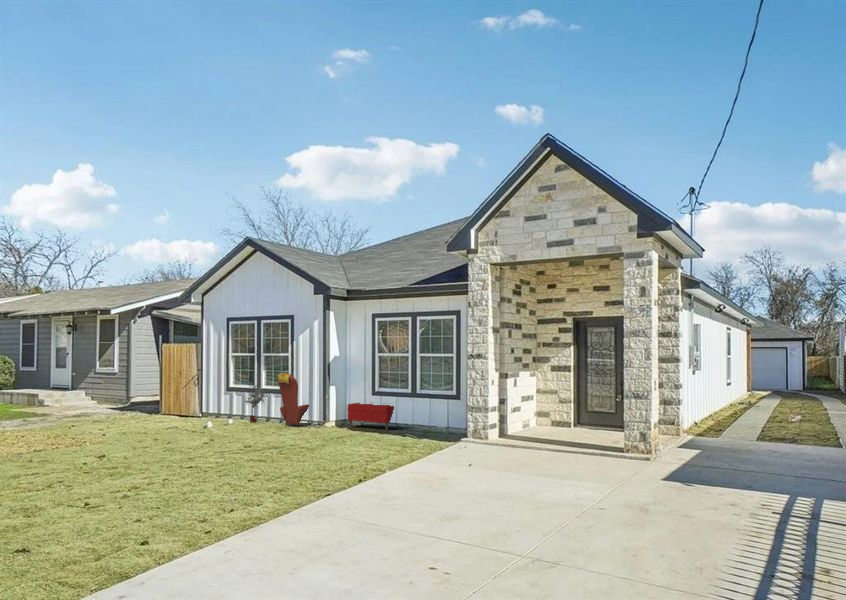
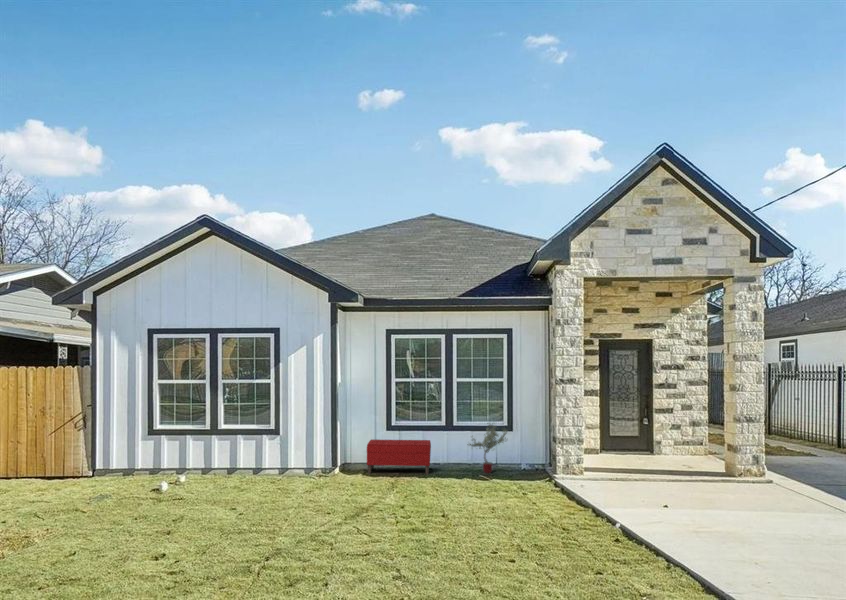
armchair: present [277,373,309,426] -> none [275,409,320,482]
potted tree: present [245,385,264,423] -> present [469,424,507,473]

